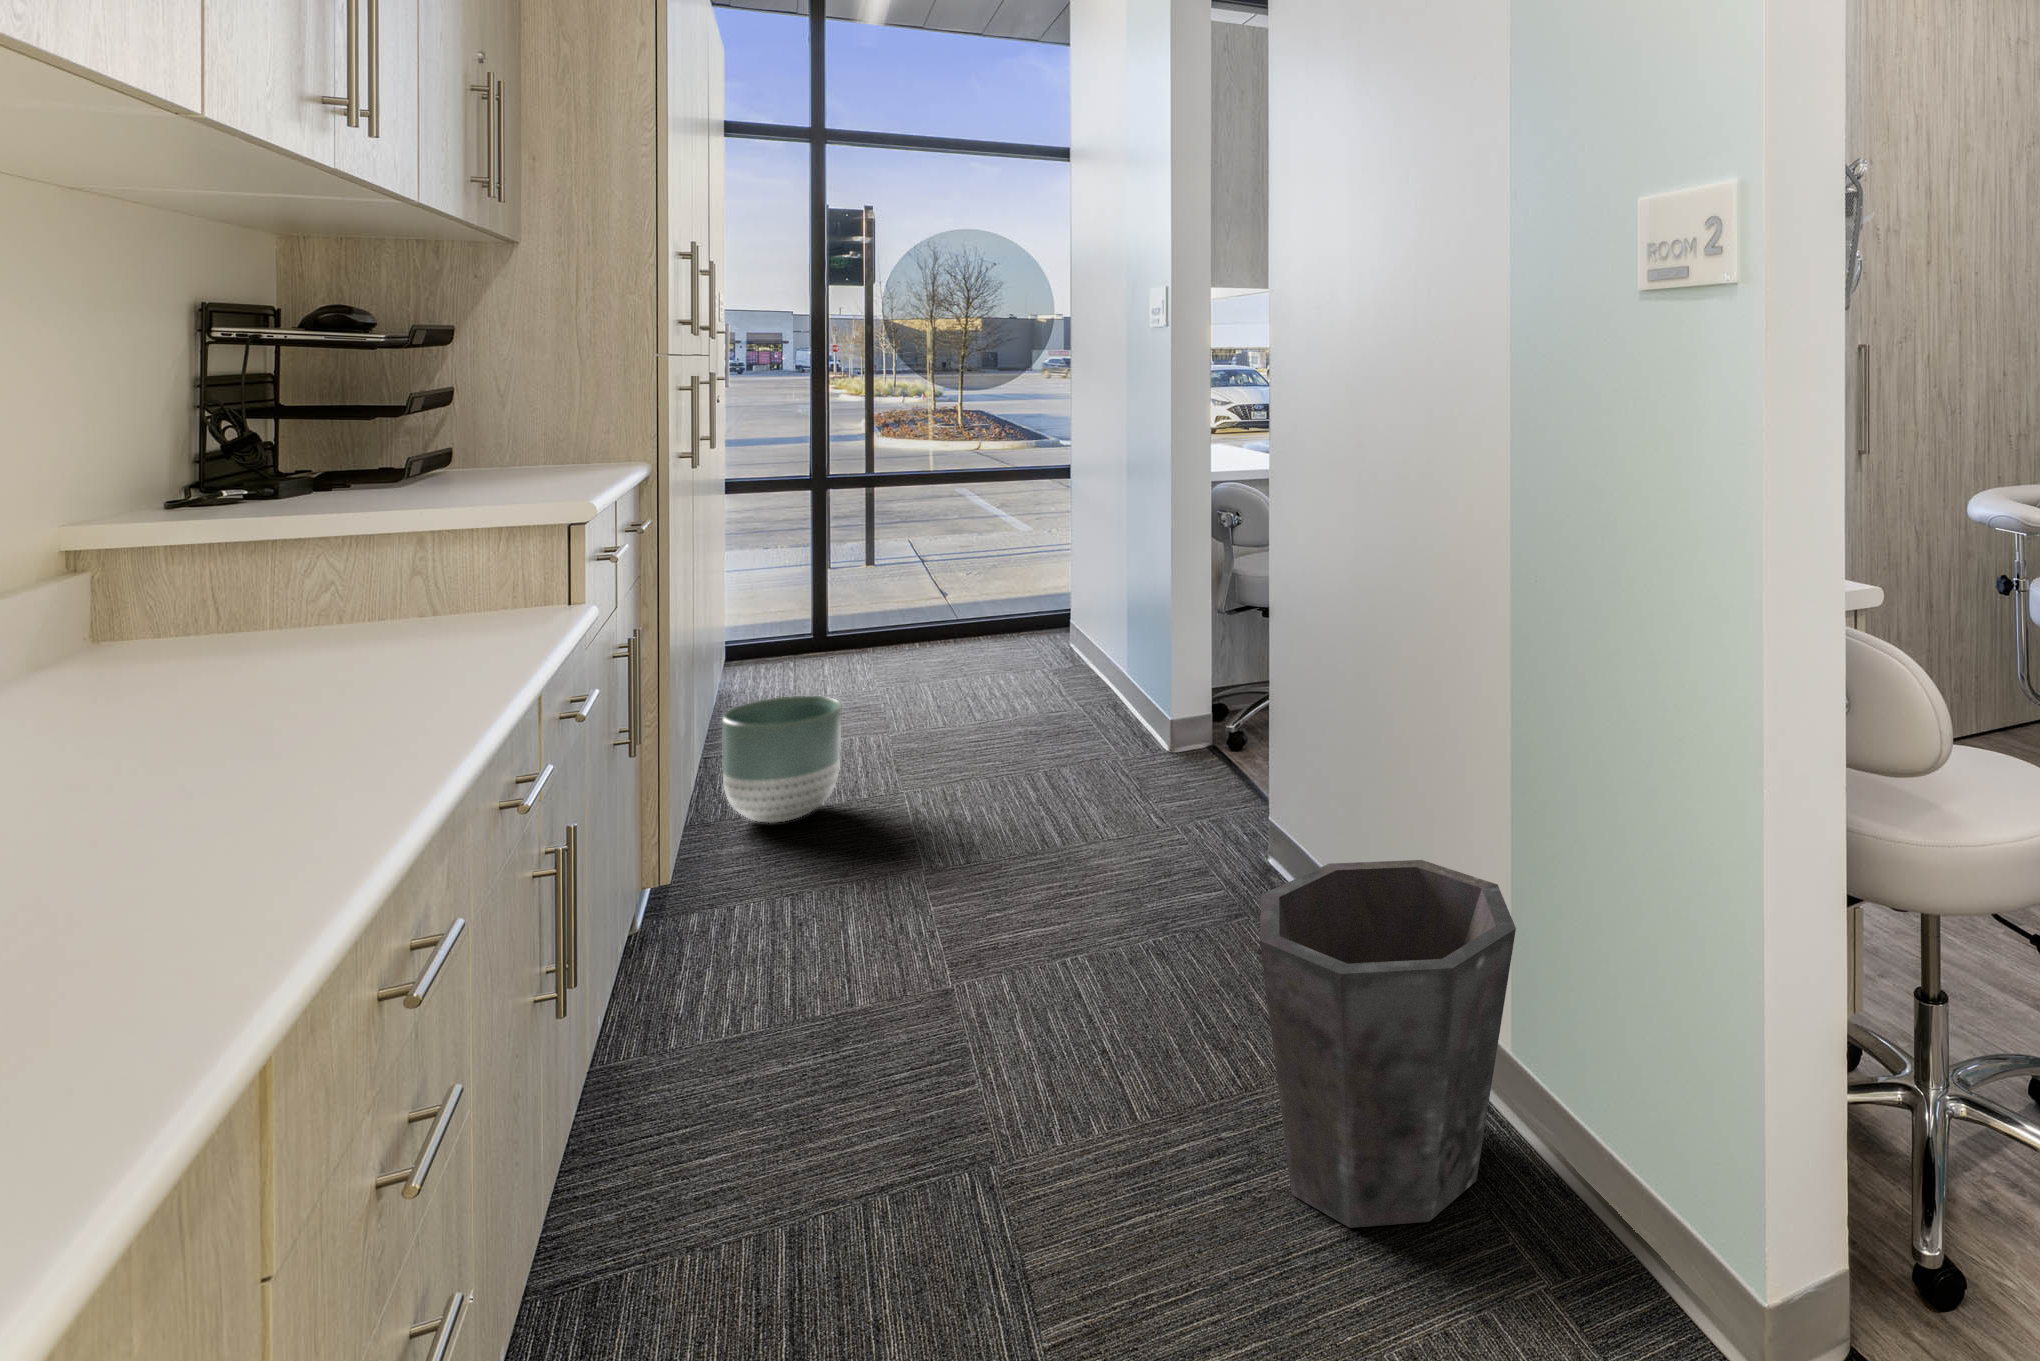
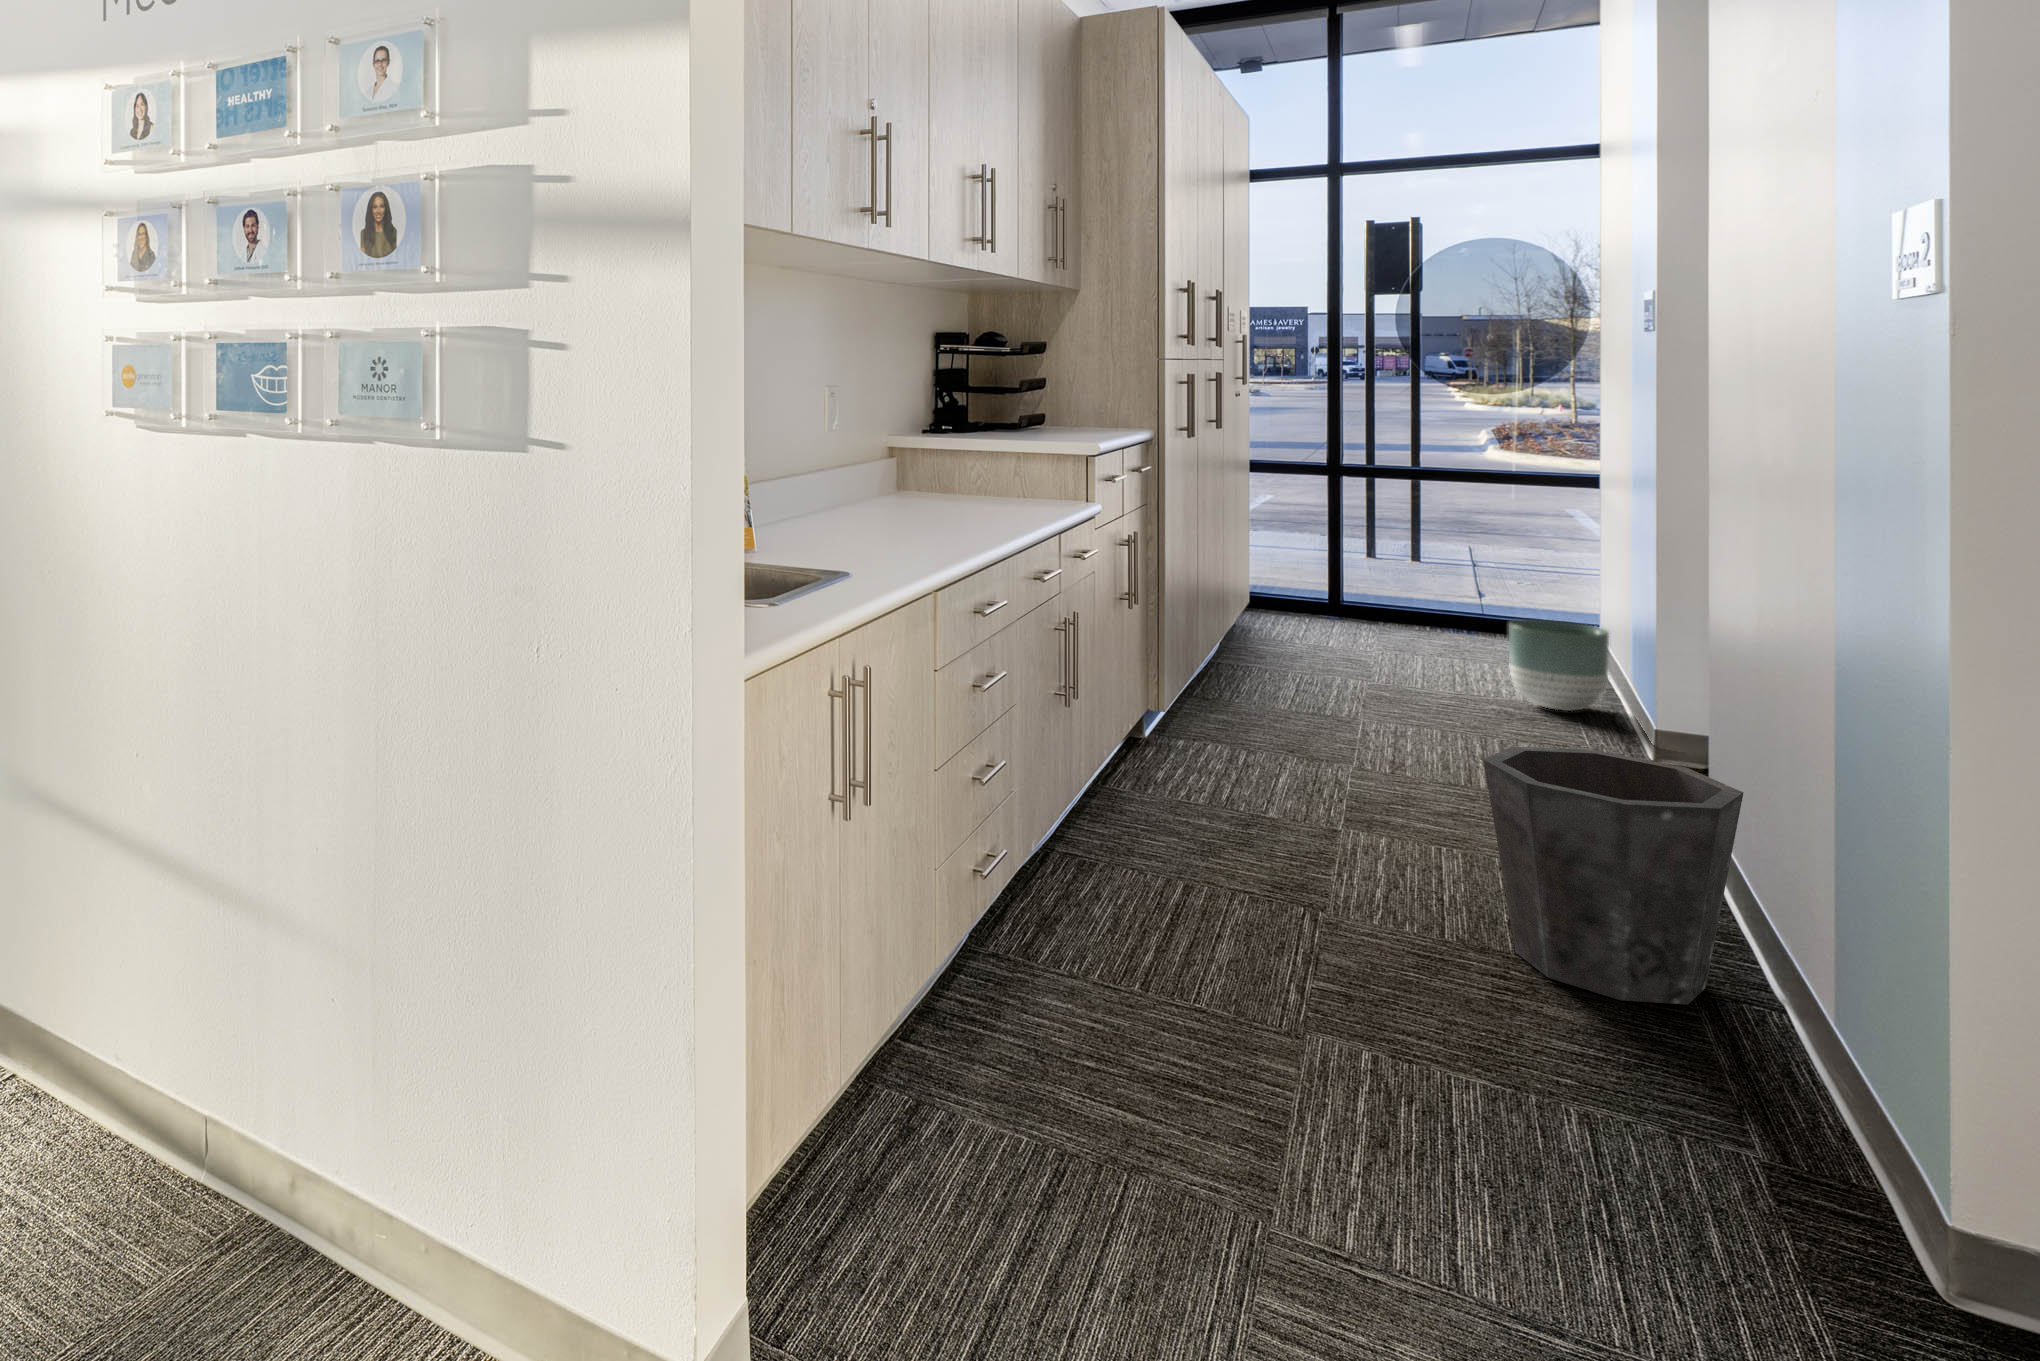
planter: present [722,696,842,823] -> present [1509,619,1609,711]

